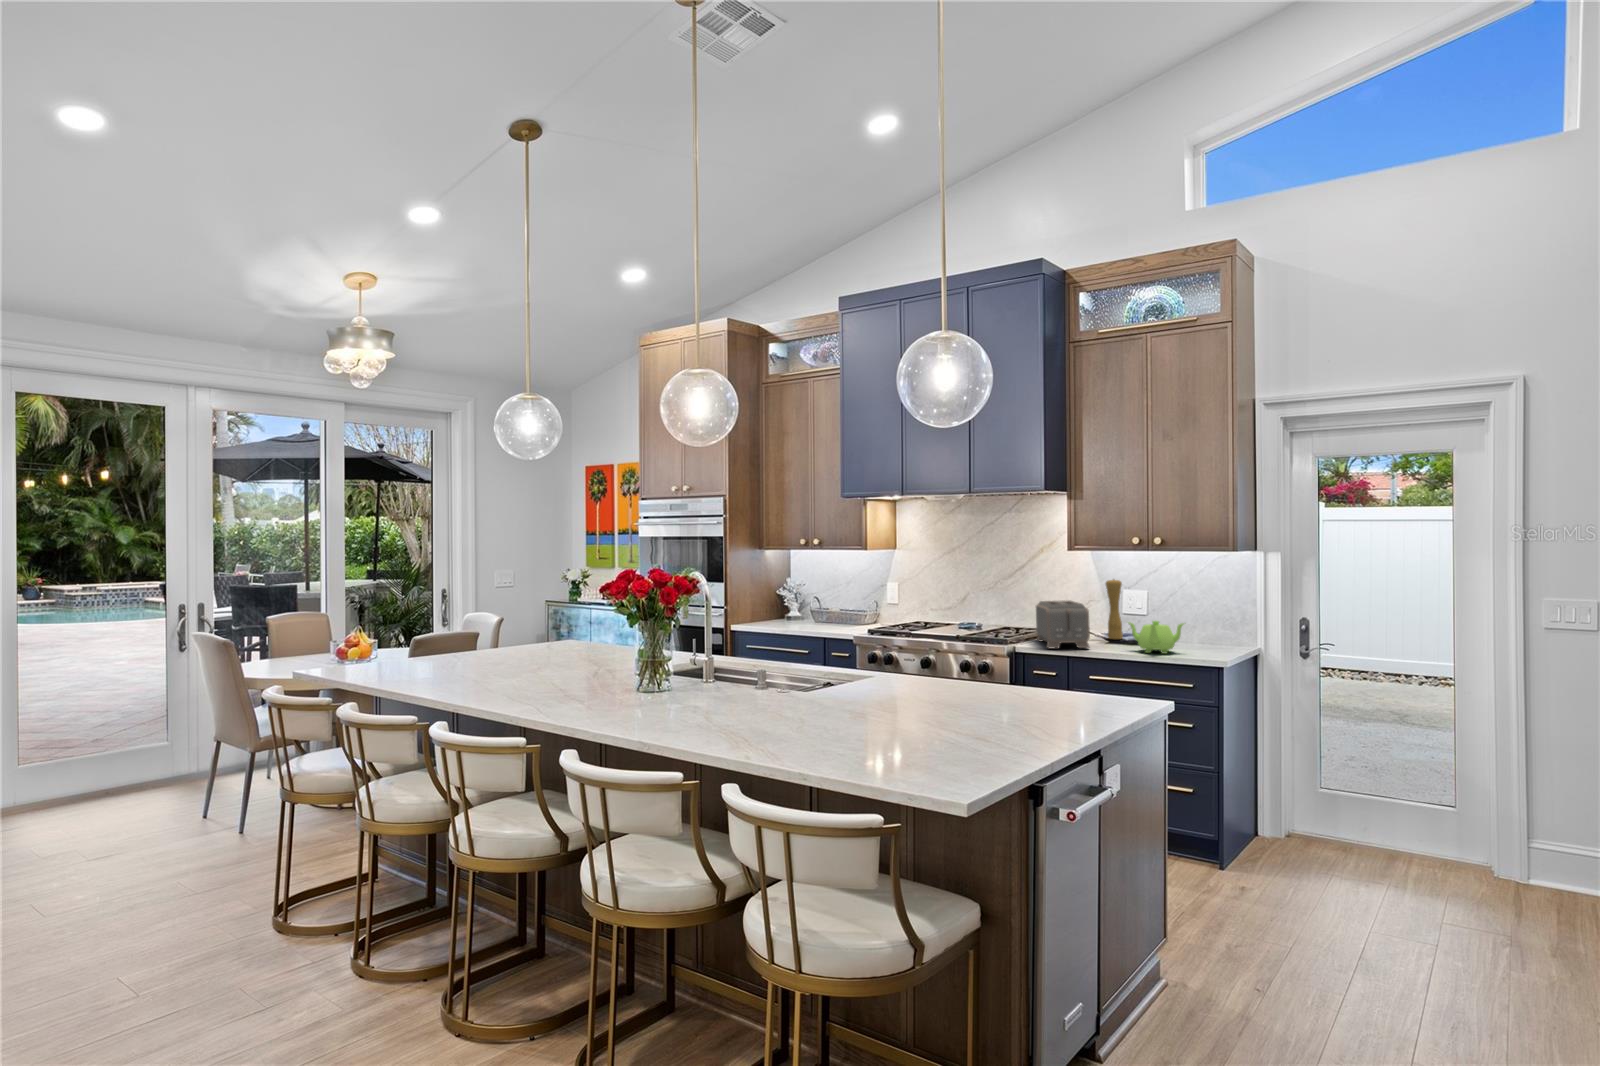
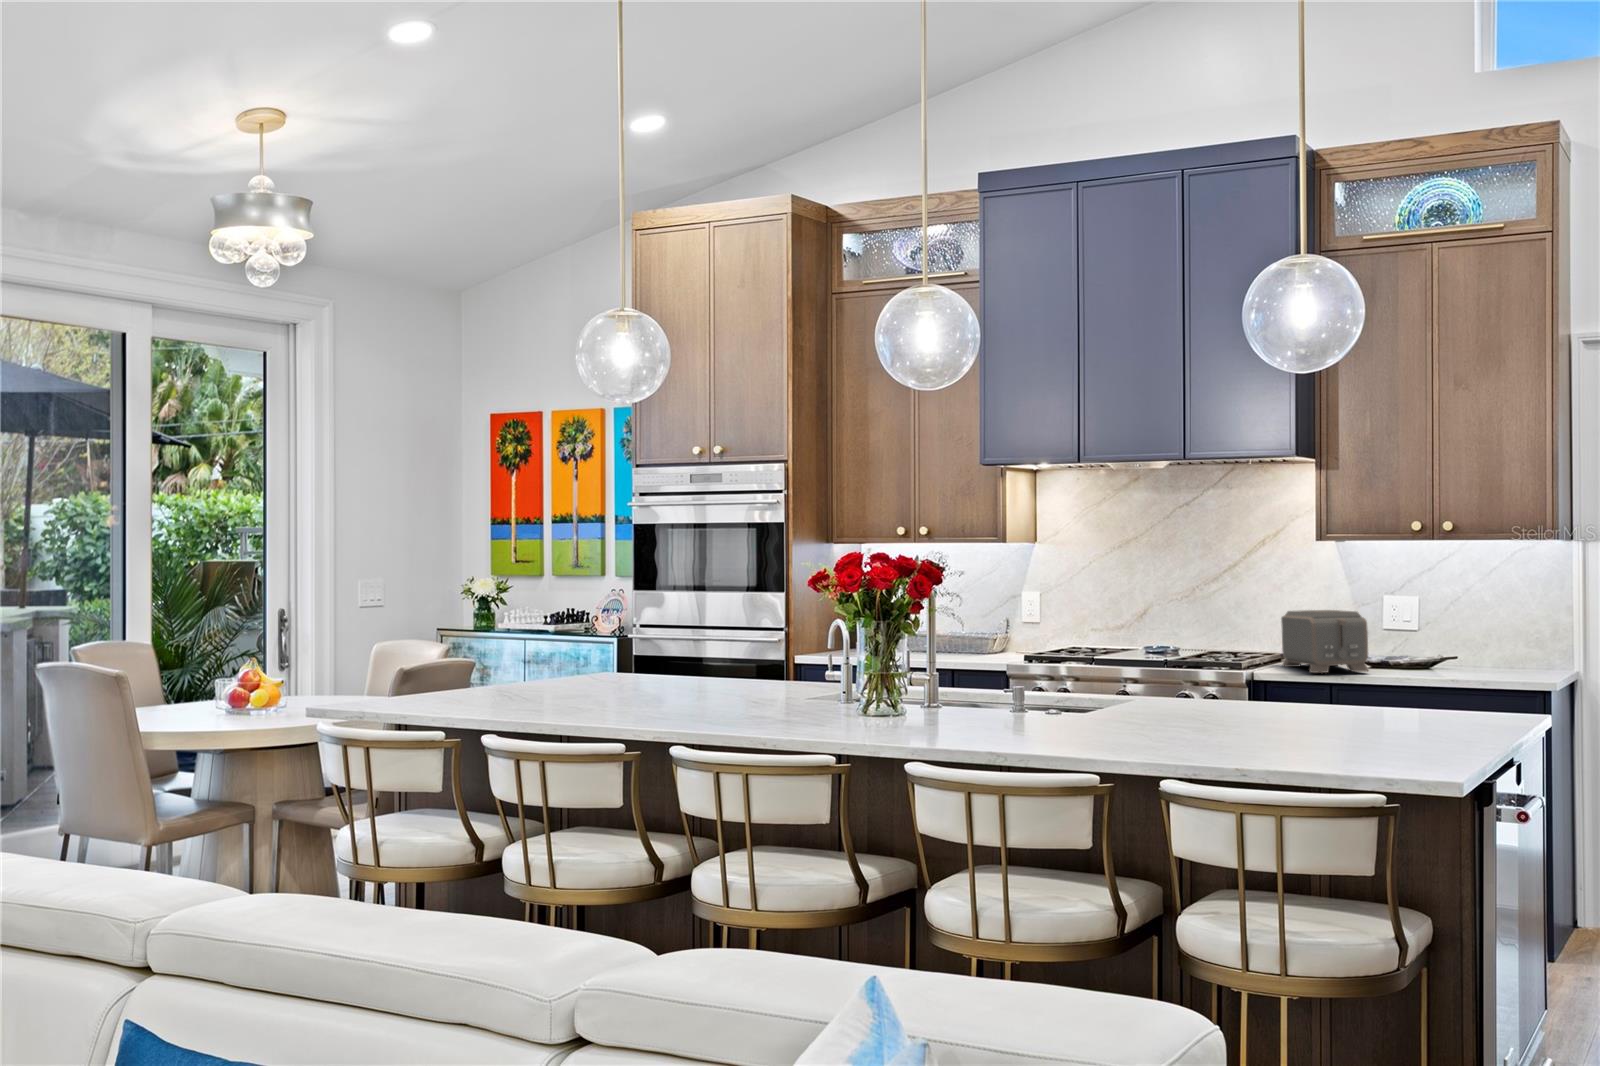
pepper mill: present [1106,579,1123,639] -> none [1373,580,1397,663]
teapot: present [1129,621,1184,654] -> none [1417,634,1498,676]

